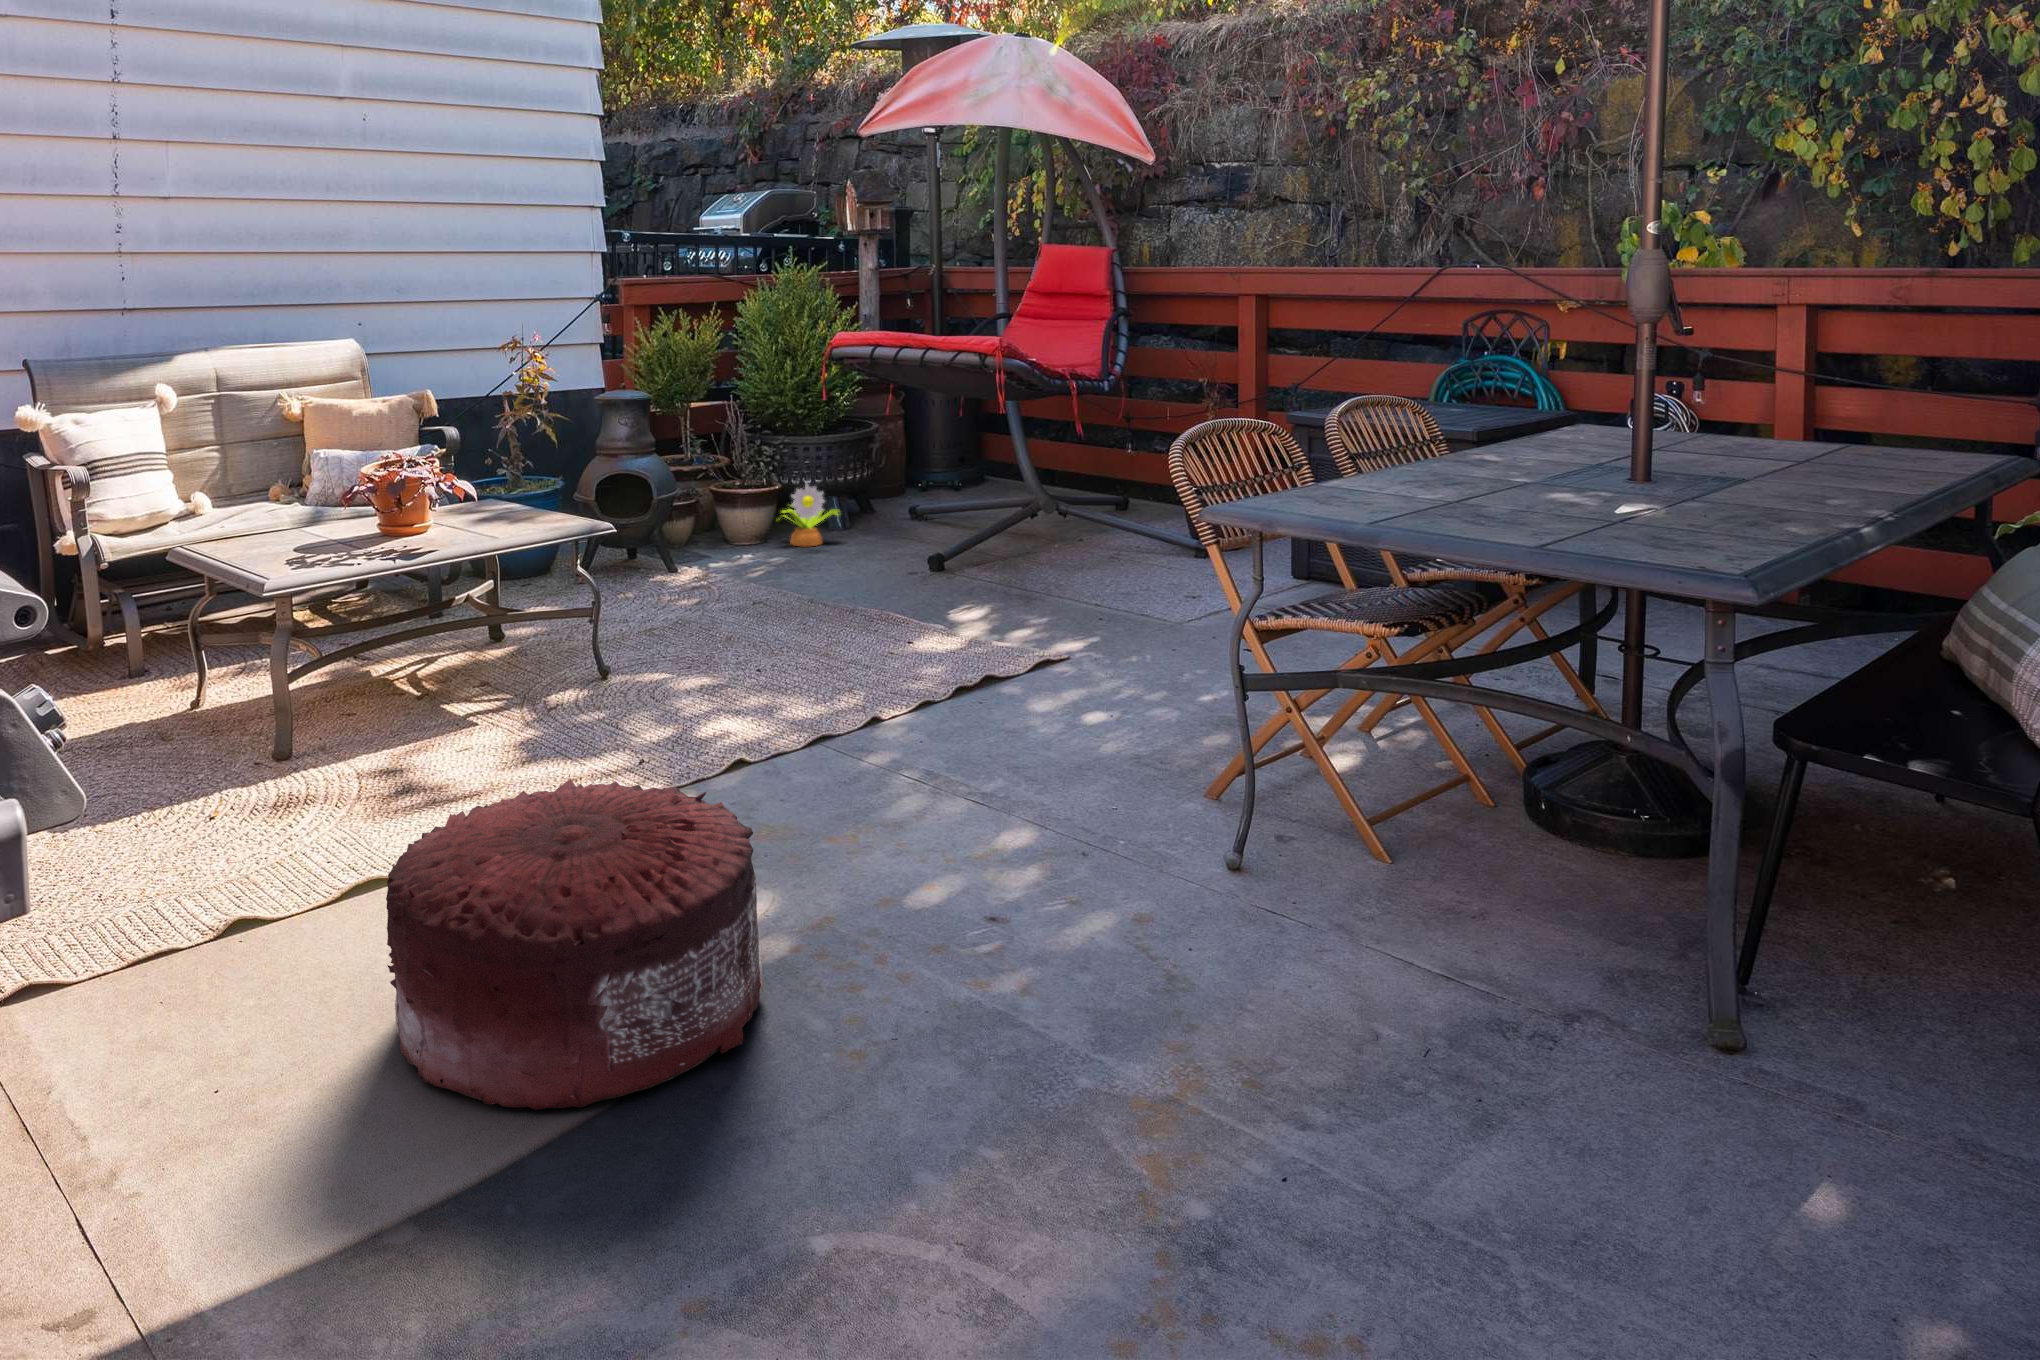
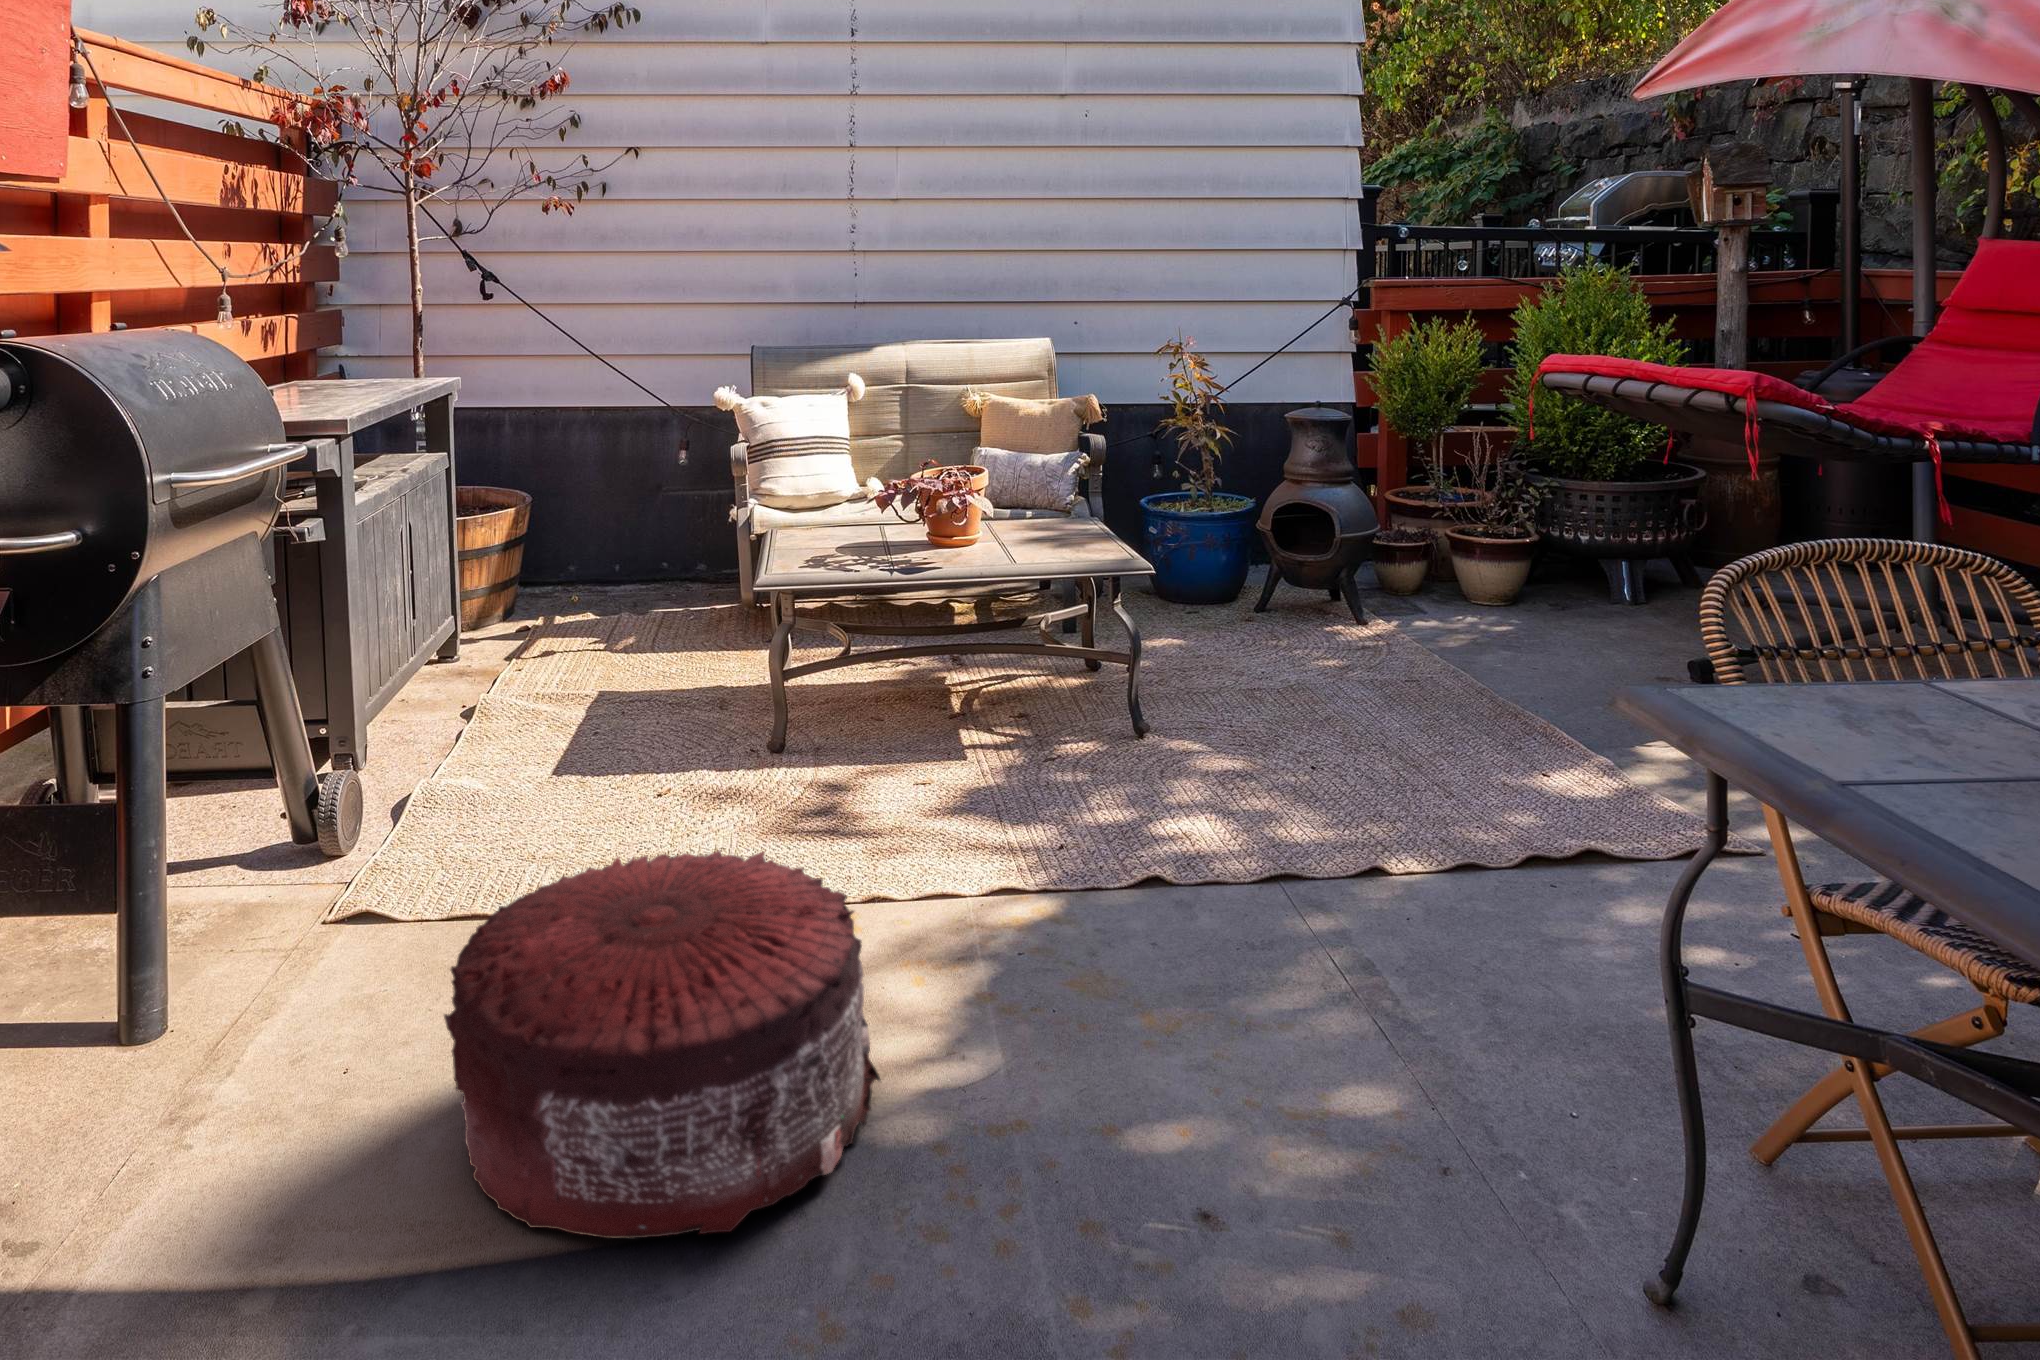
decorative plant: present [779,485,839,546] -> none [1517,541,1612,619]

